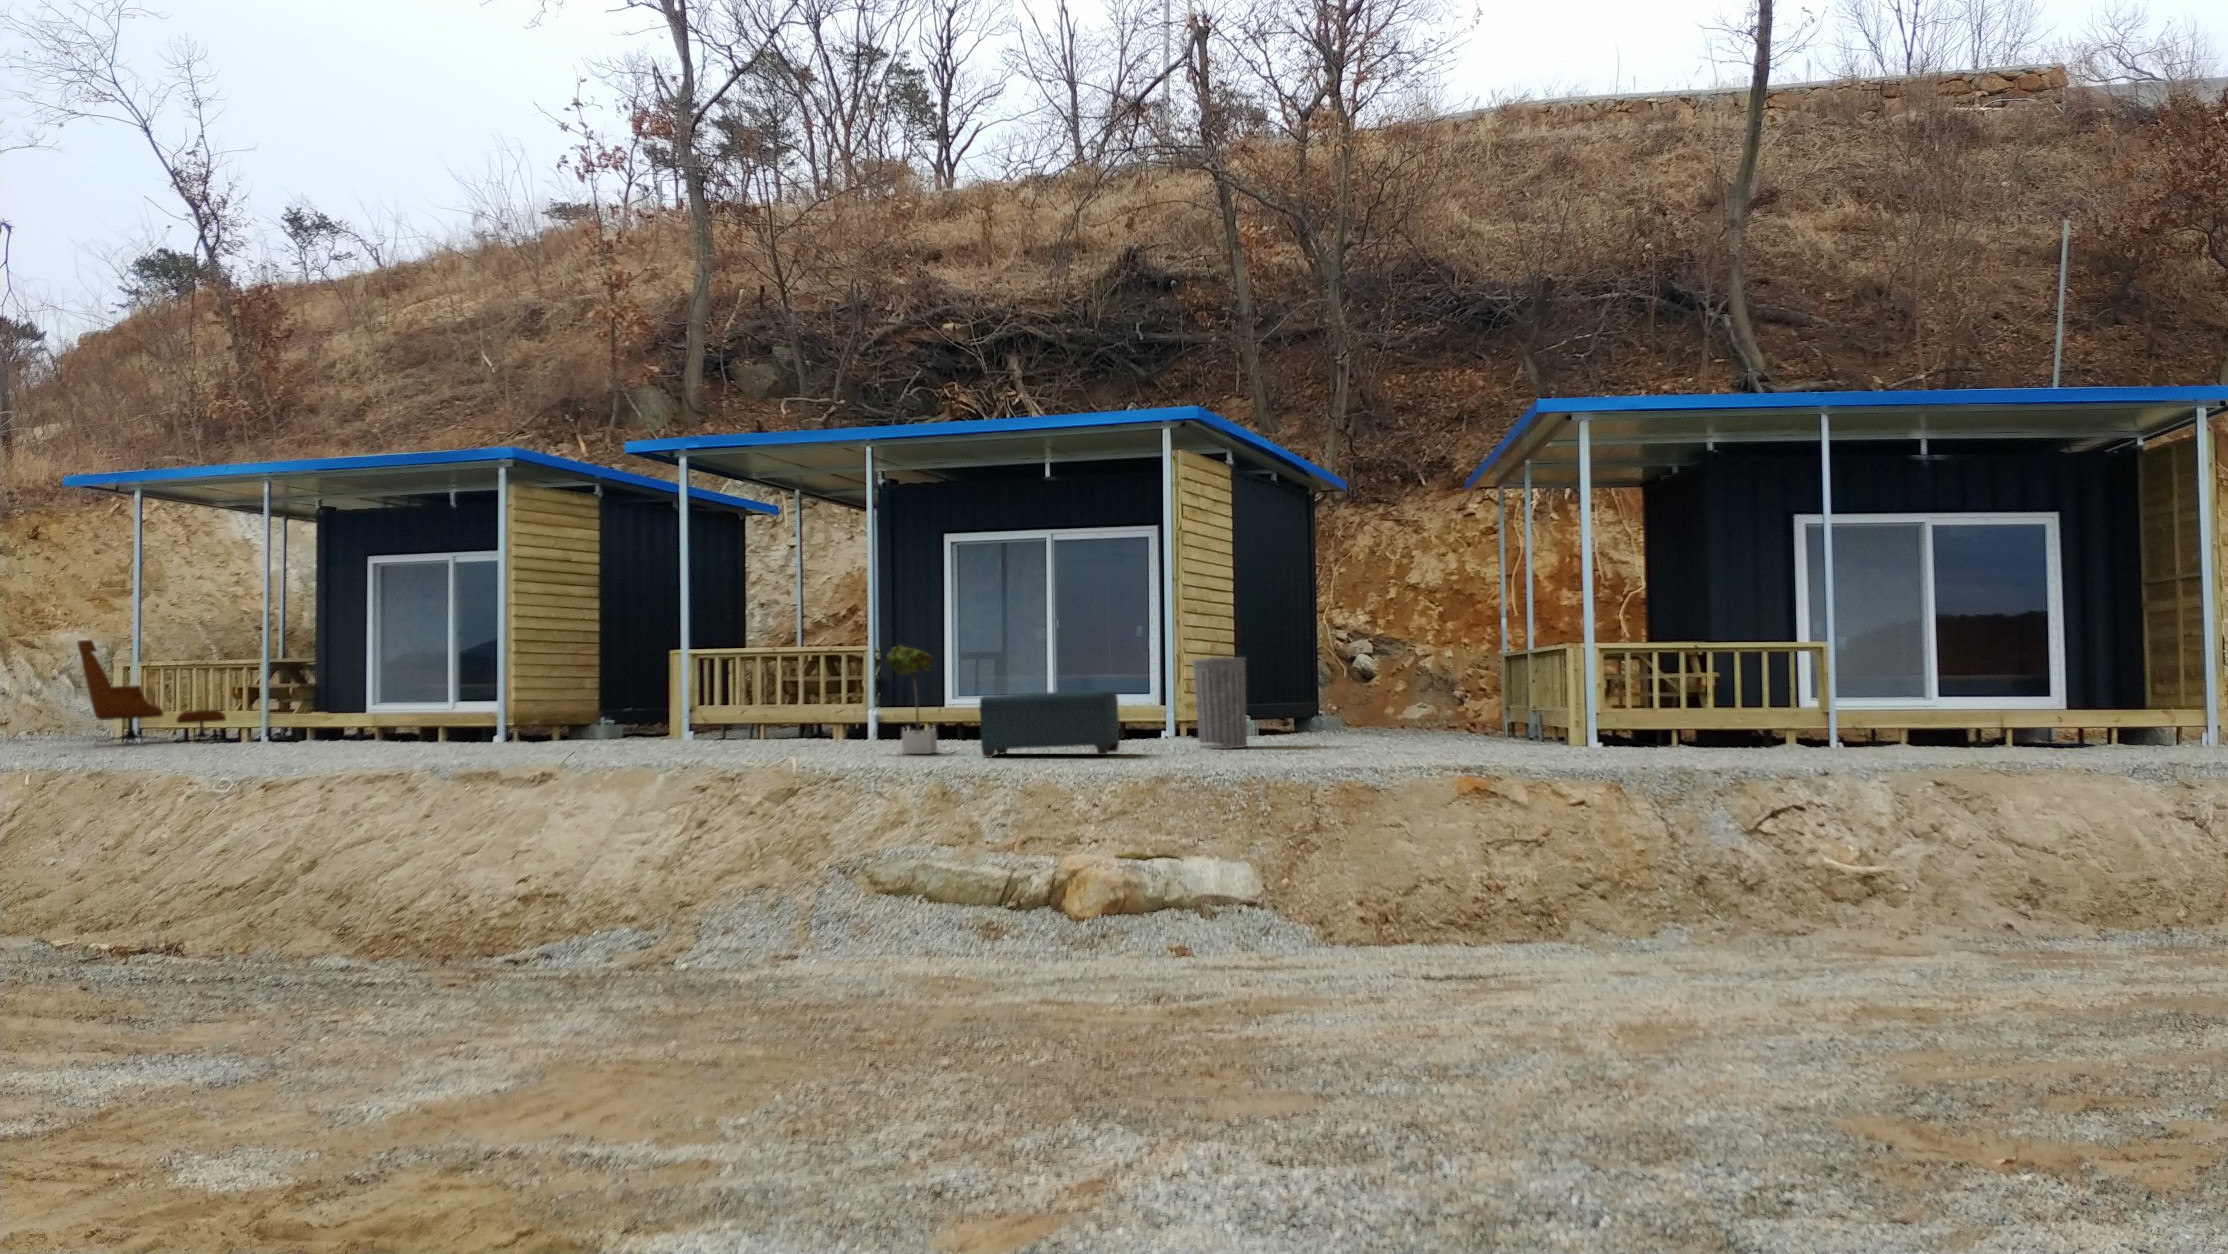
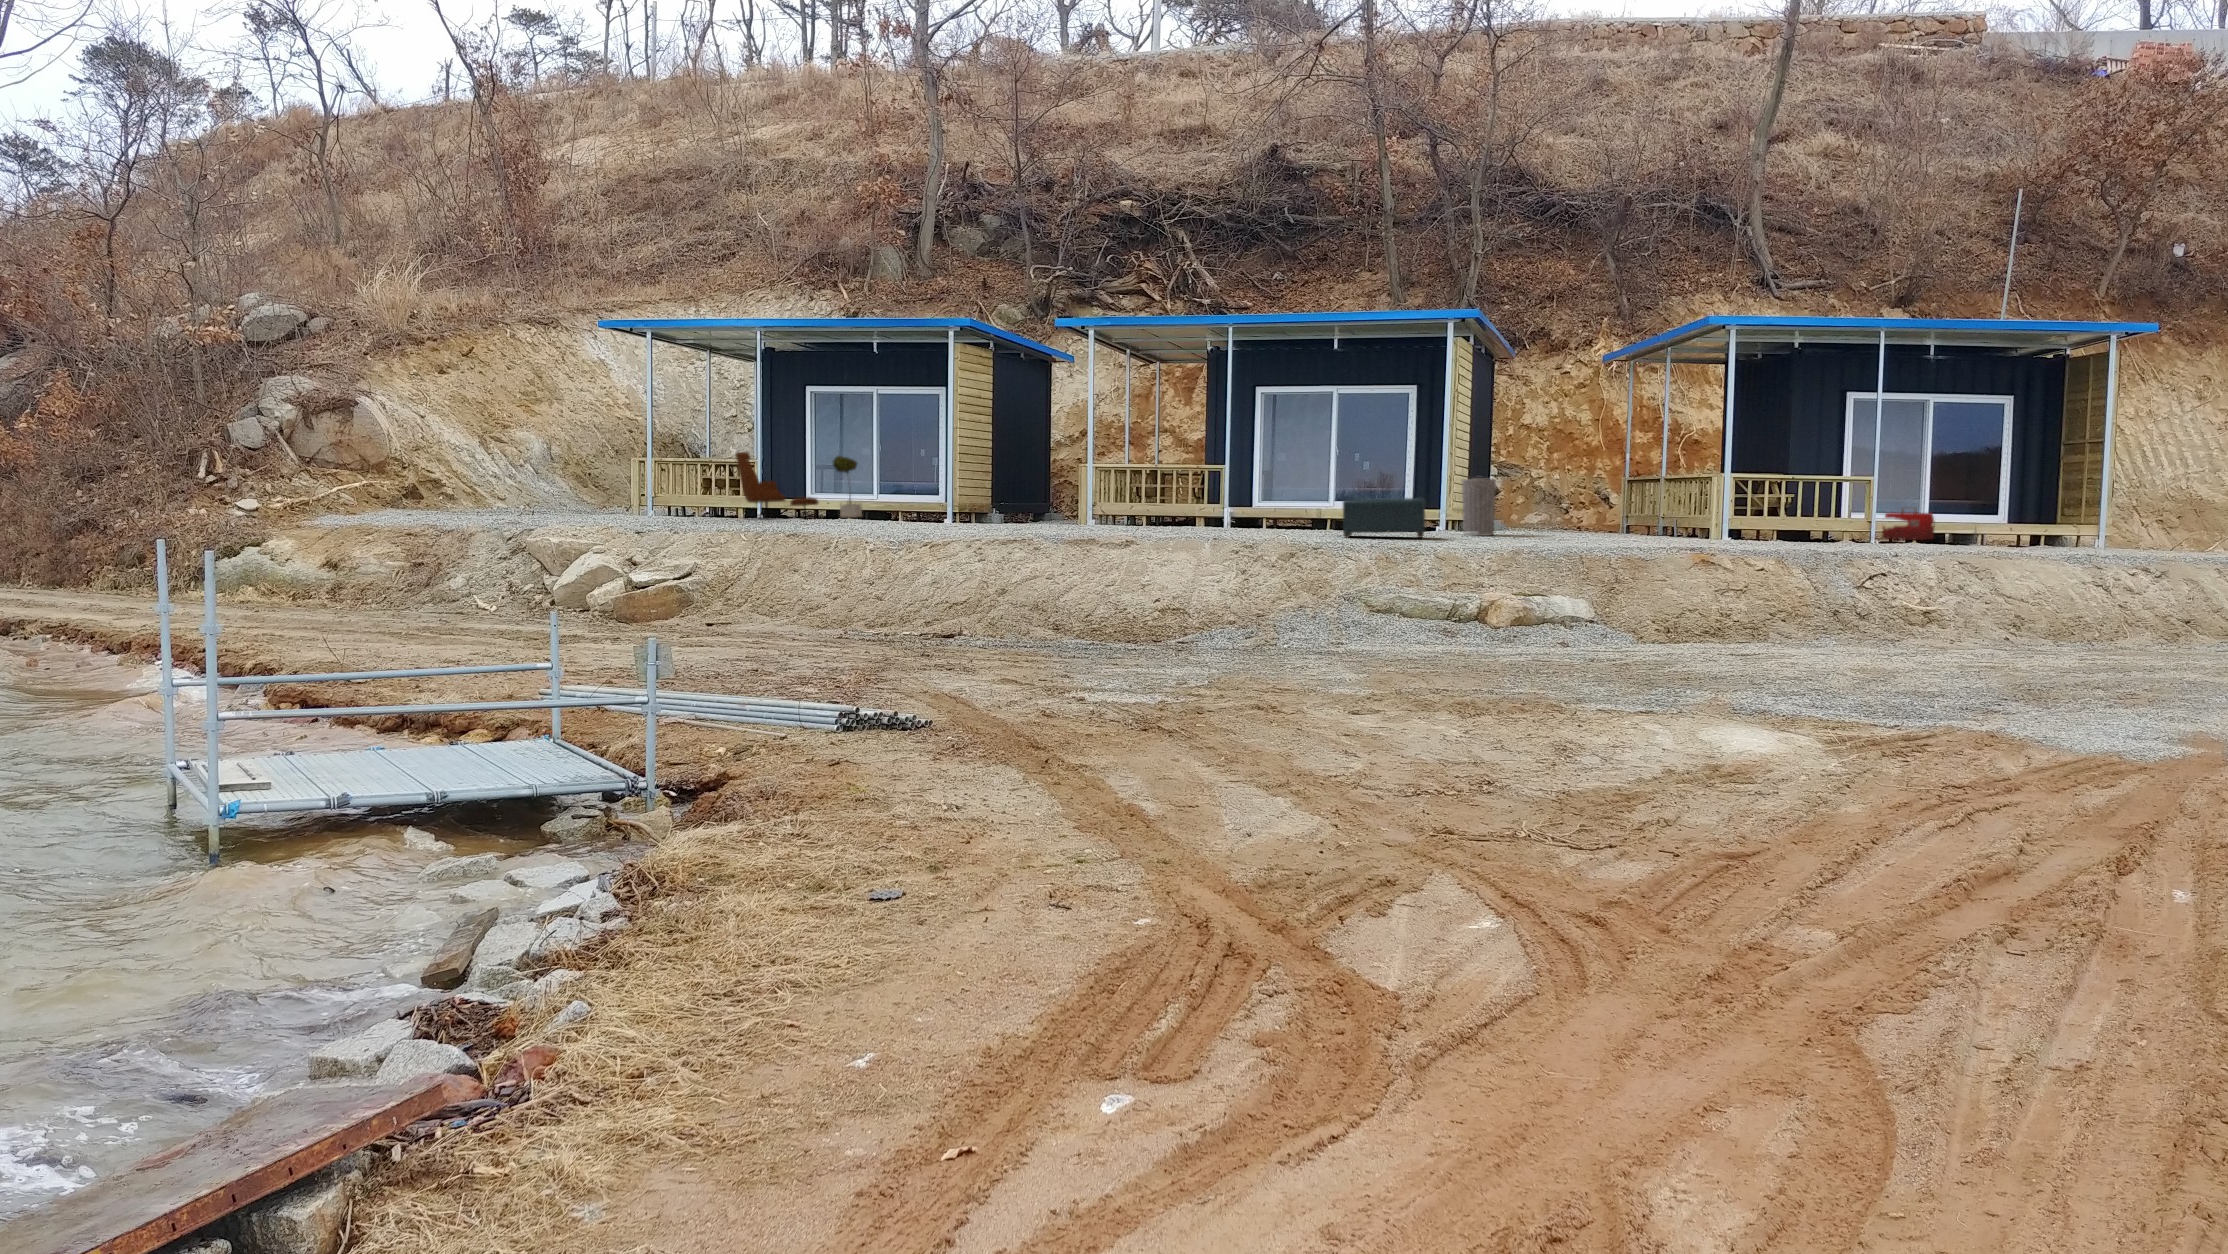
potted tree: present [887,645,937,754] -> present [833,456,862,518]
toolbox: none [1865,688,1946,740] -> present [1882,507,1935,540]

